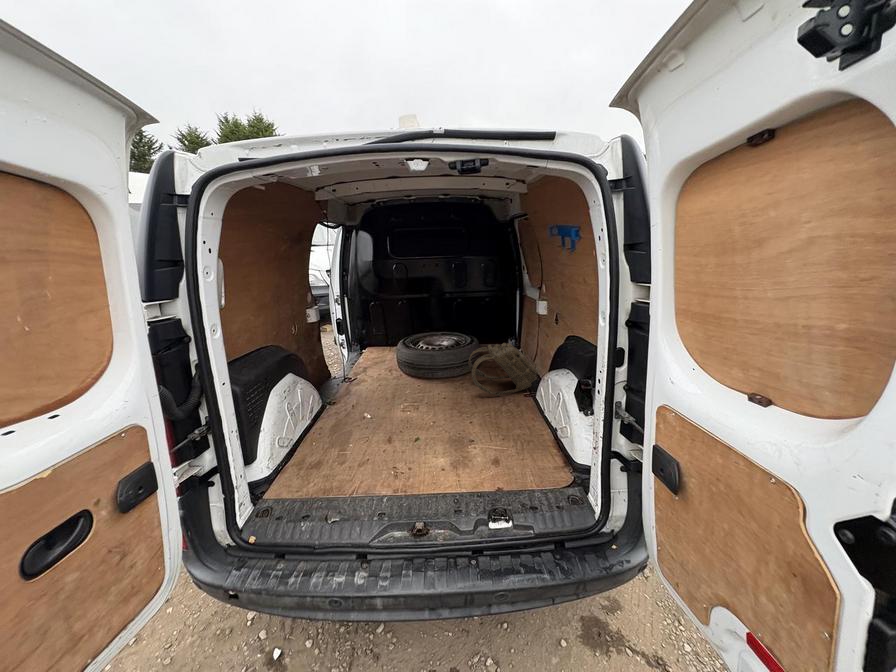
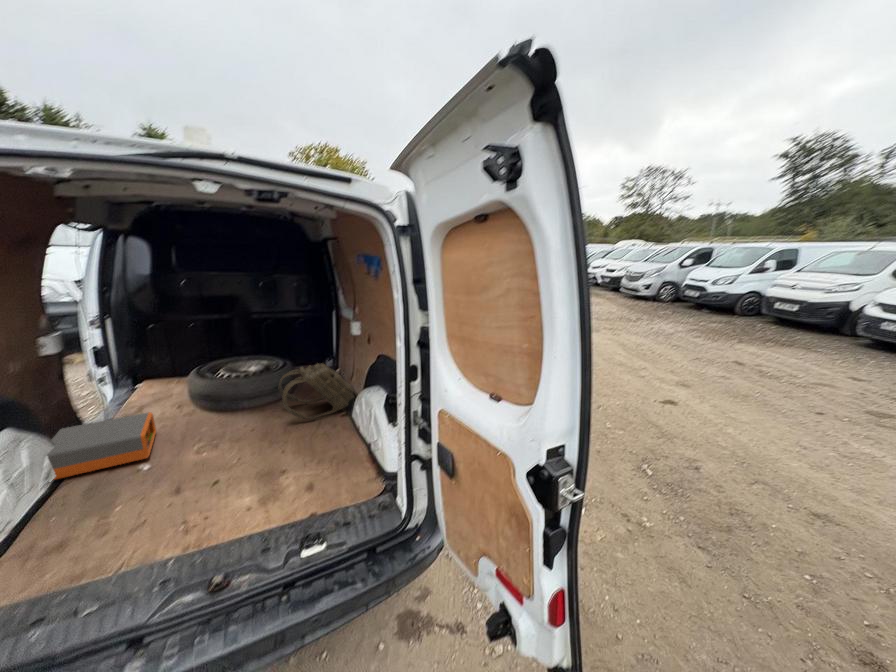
storage box: none [302,372,375,415] -> present [47,412,156,480]

